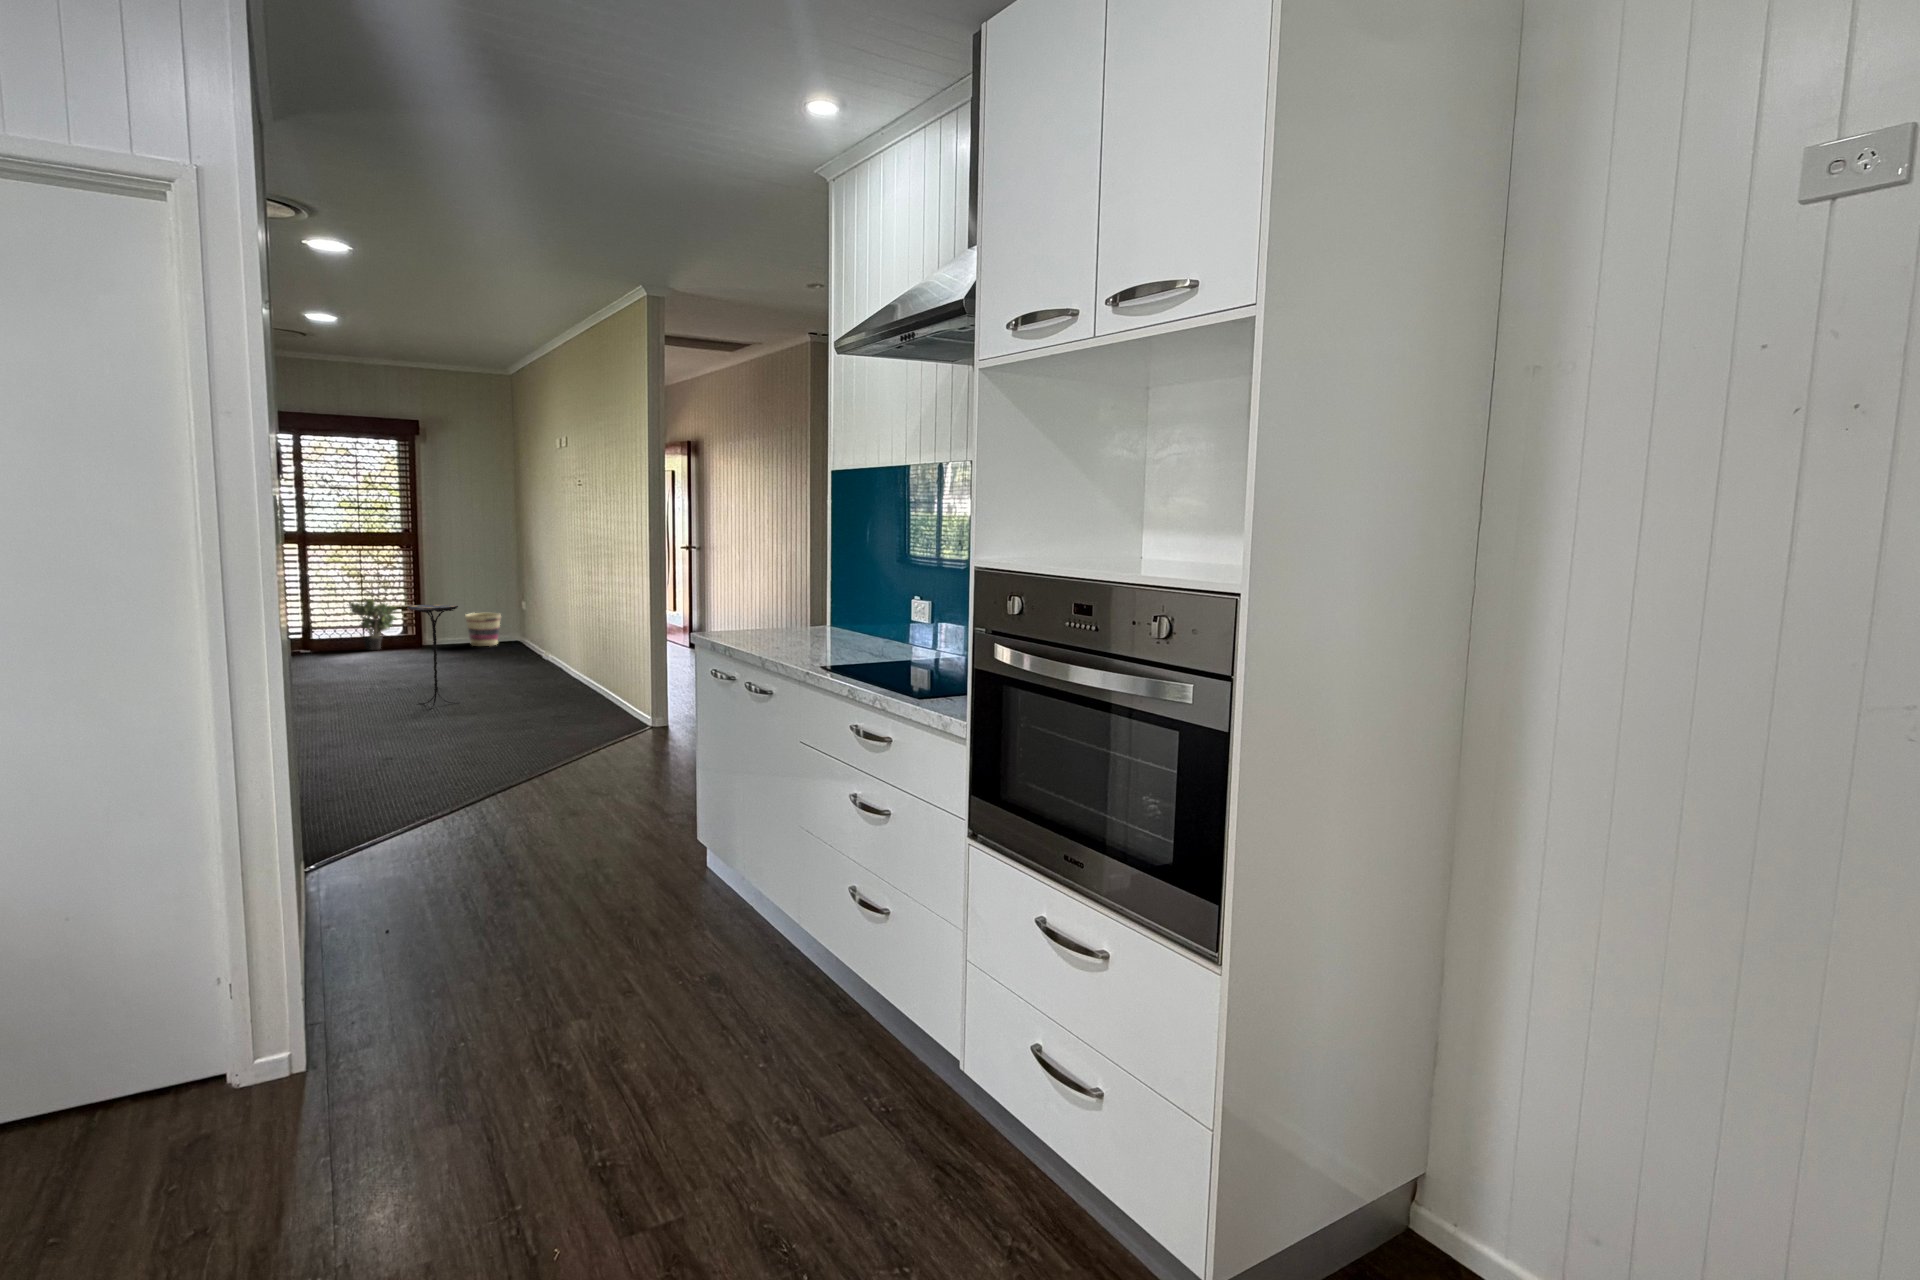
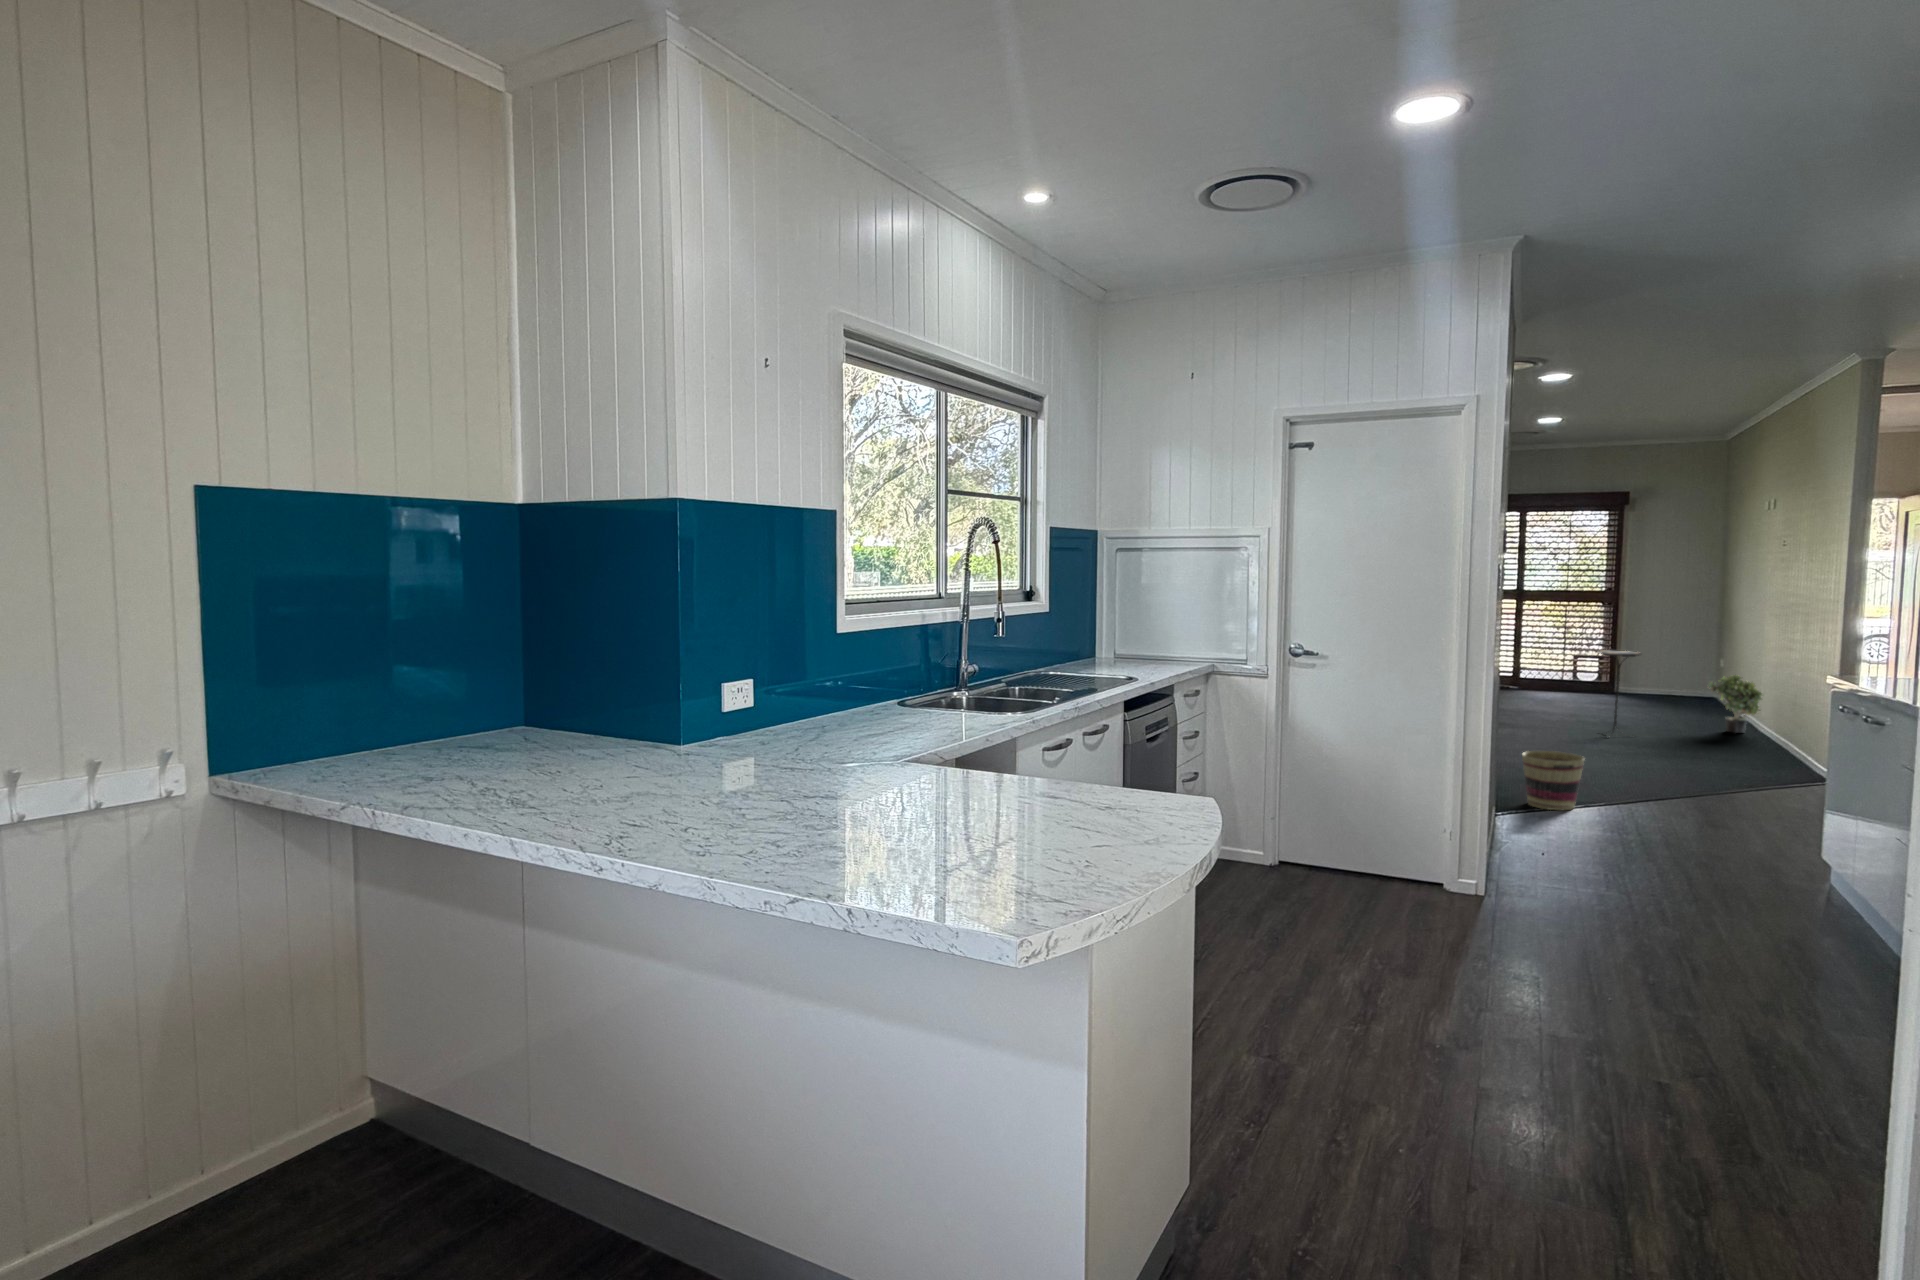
potted plant: present [350,599,397,650] -> present [1708,675,1762,733]
basket: present [465,613,501,646] -> present [1522,751,1584,810]

